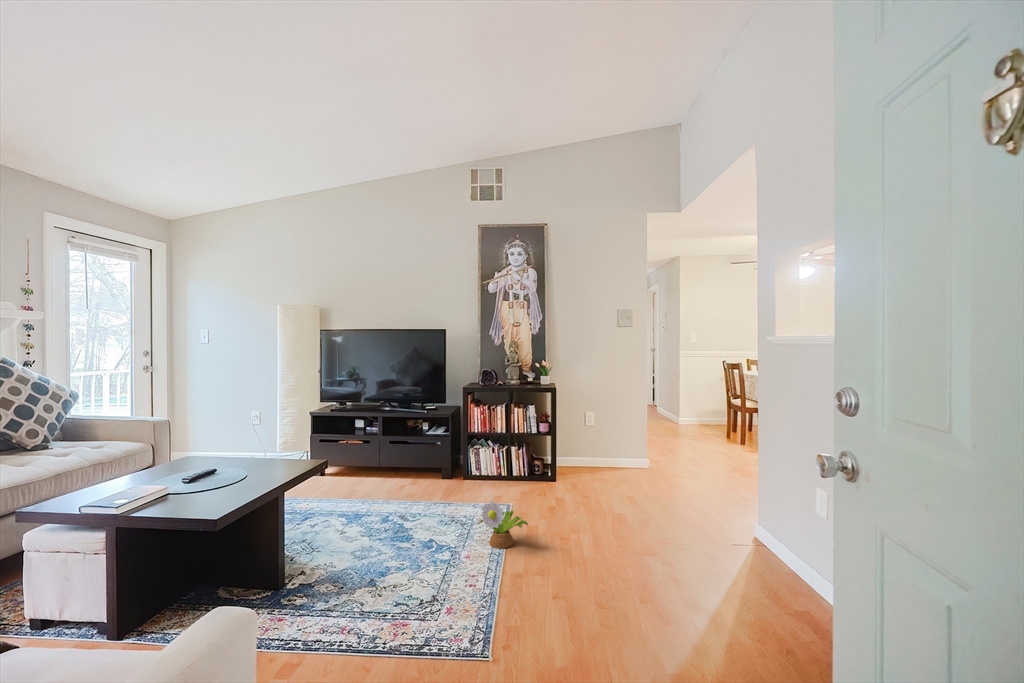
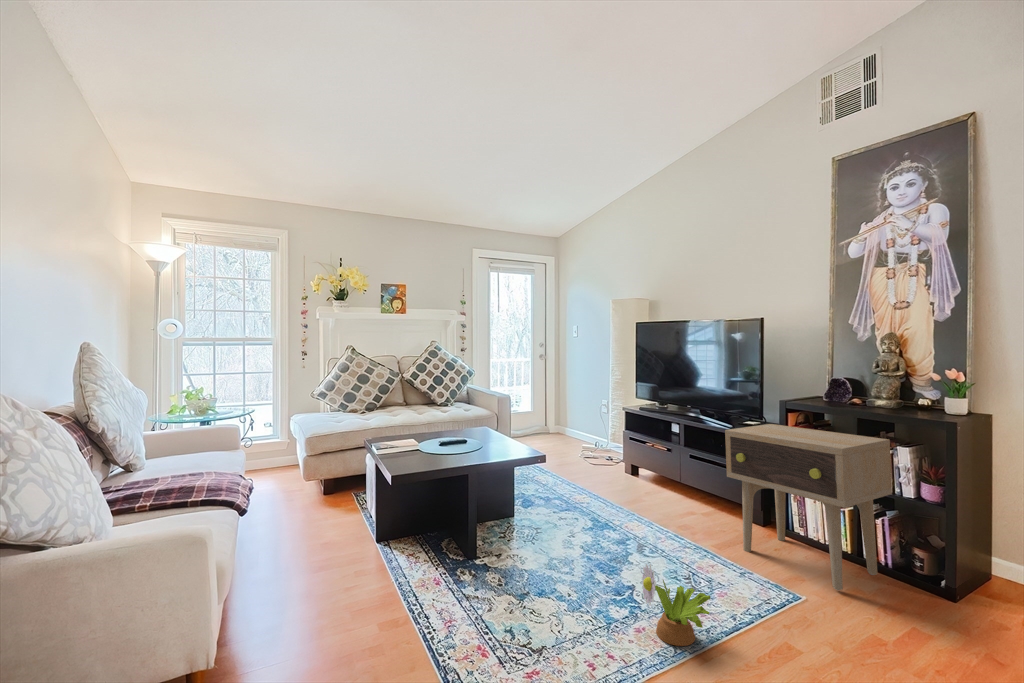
side table: none [451,402,532,495] -> present [725,424,892,590]

